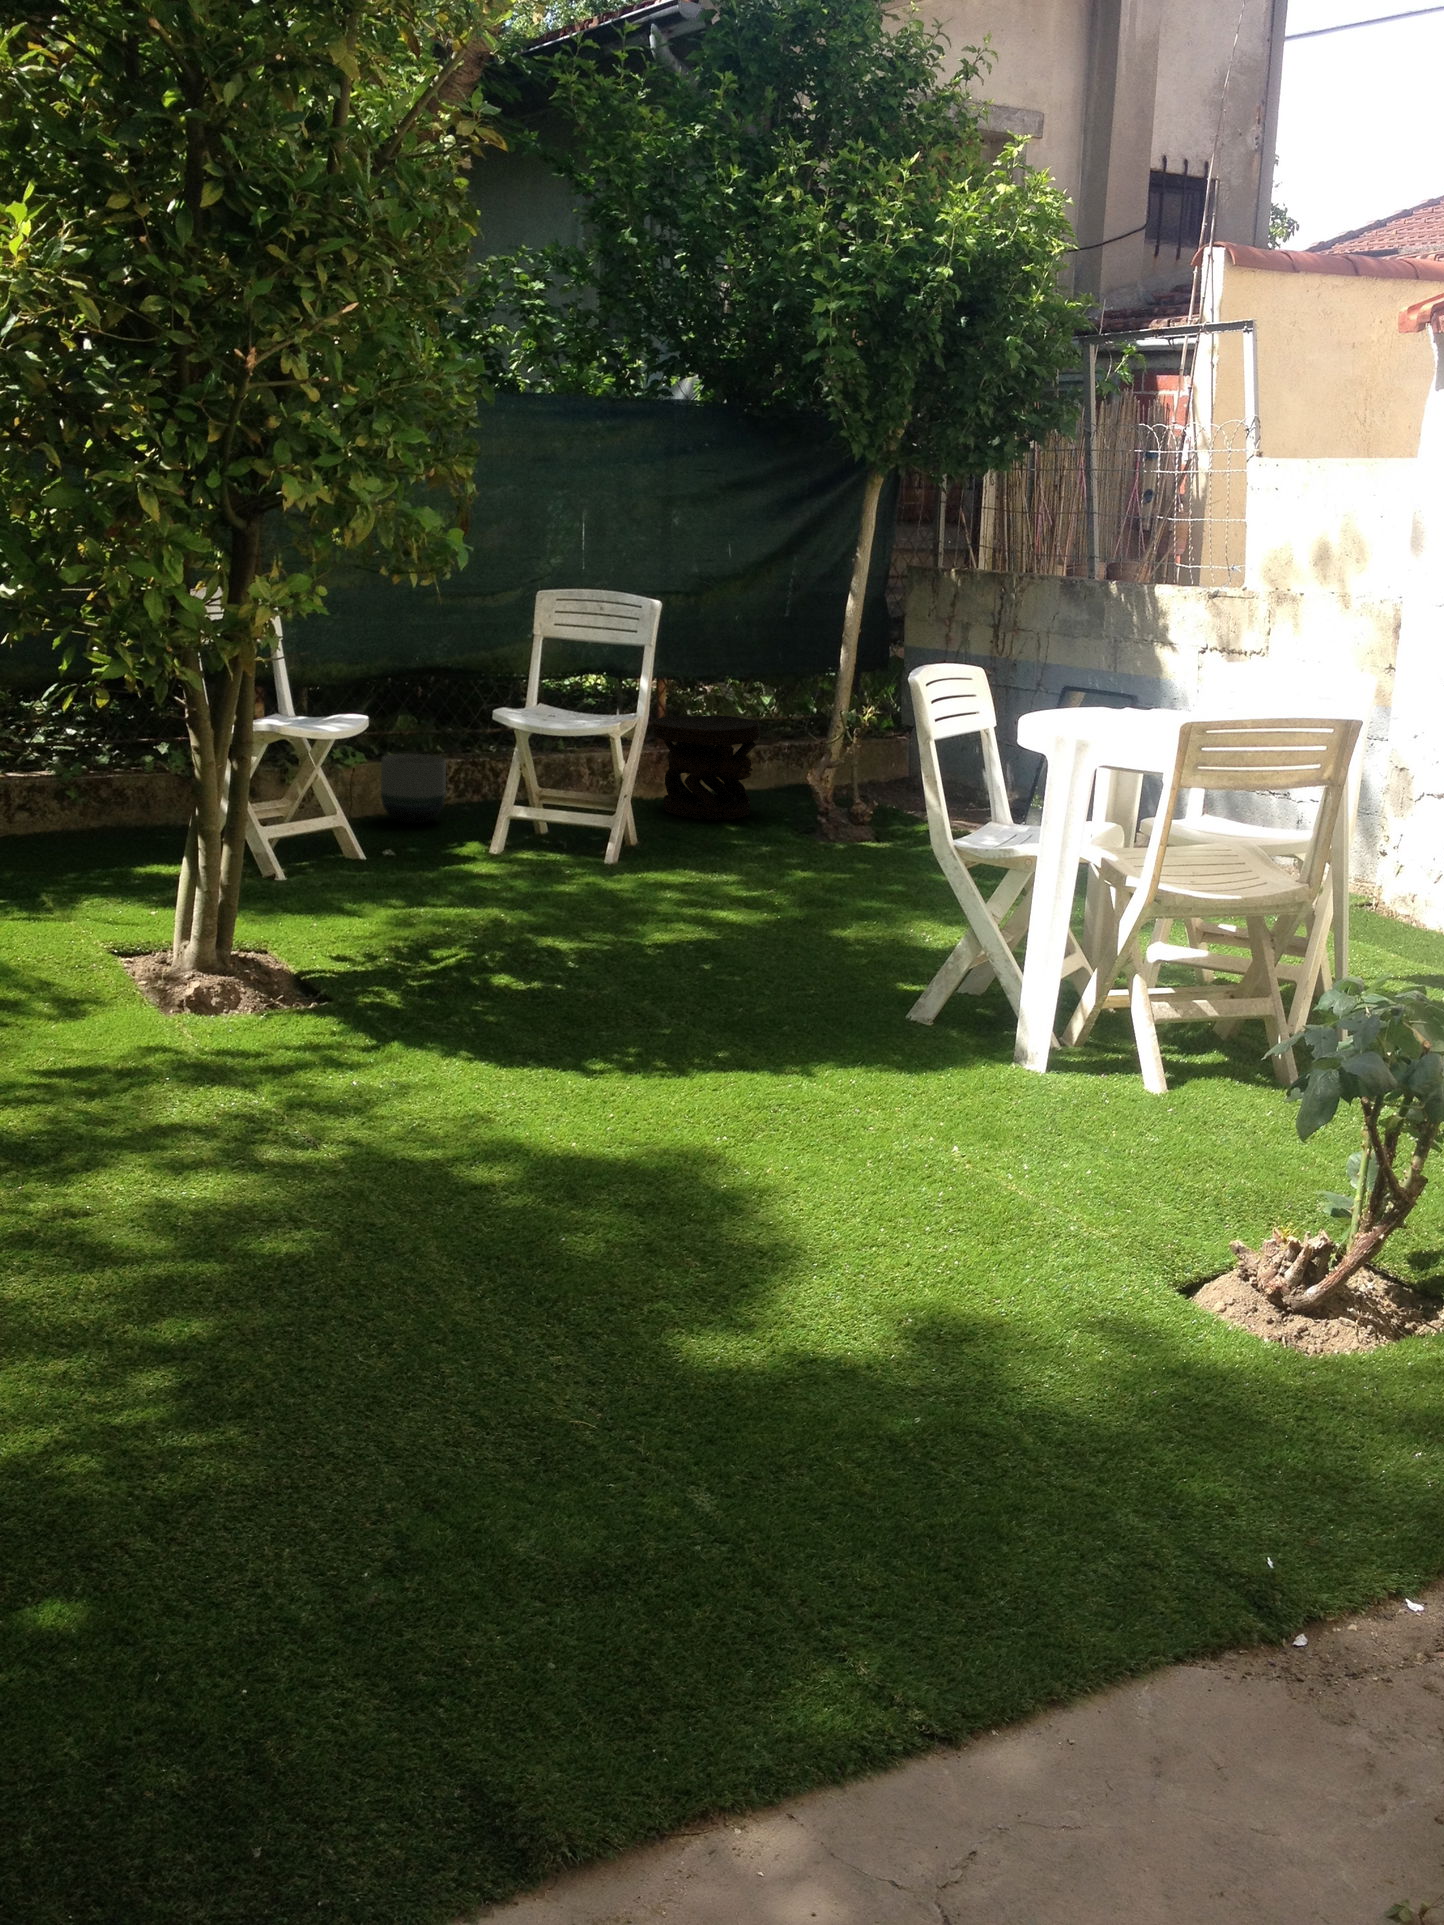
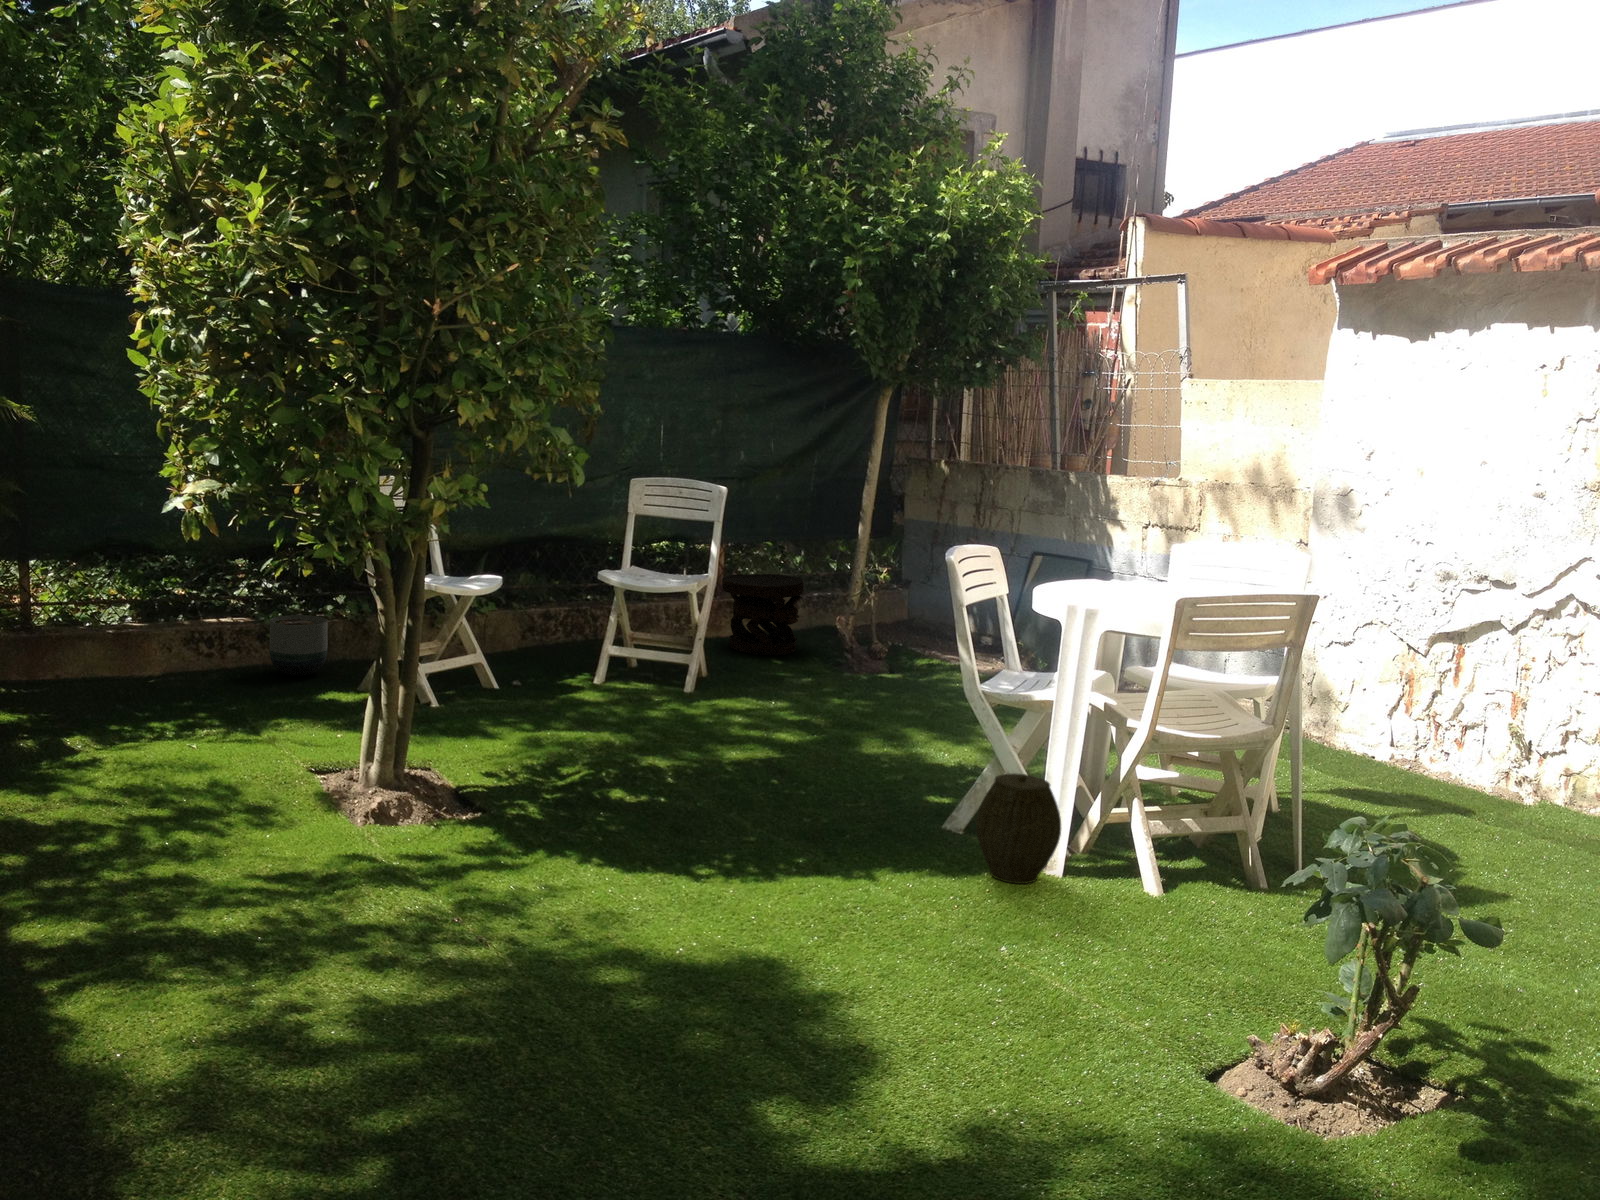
planter: present [381,754,446,823] -> present [270,615,328,676]
woven basket: none [939,947,1043,1082] -> present [976,773,1061,884]

